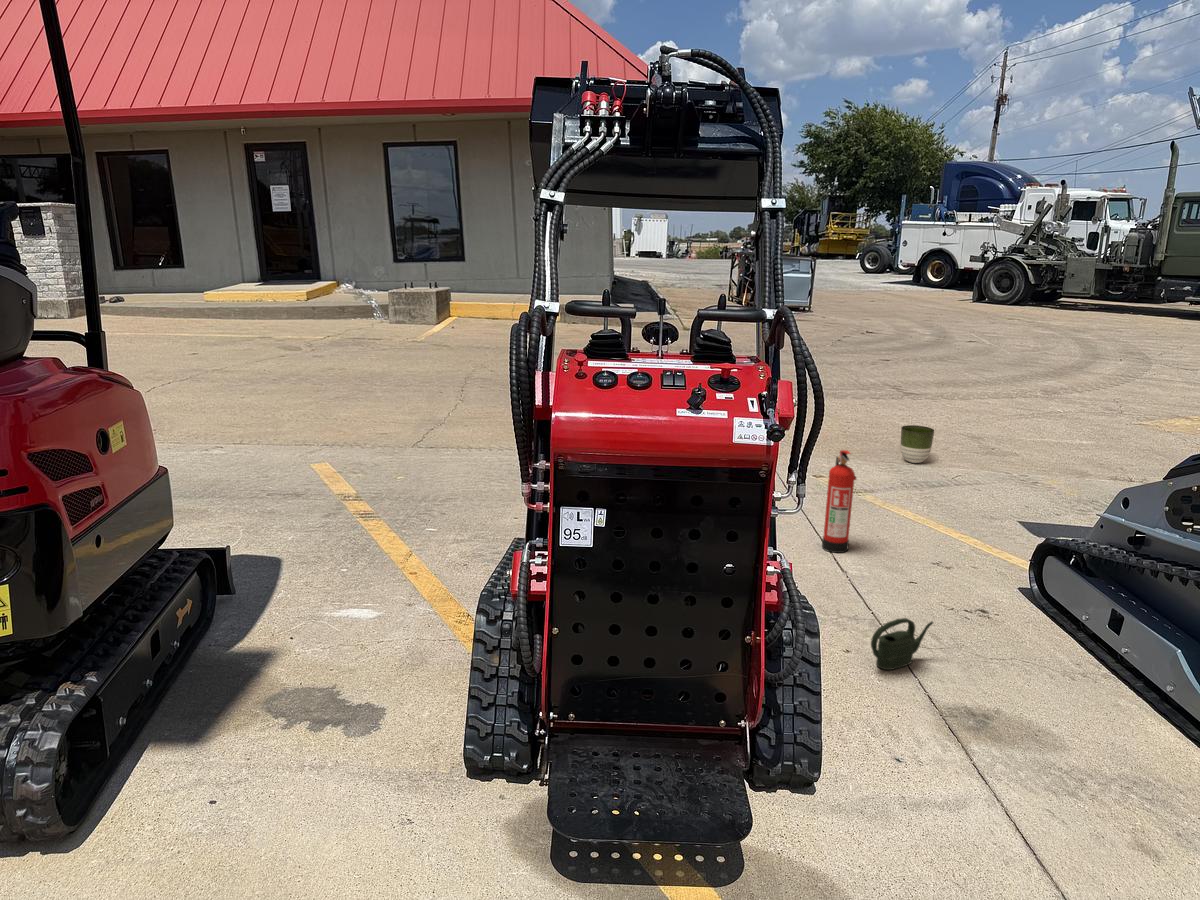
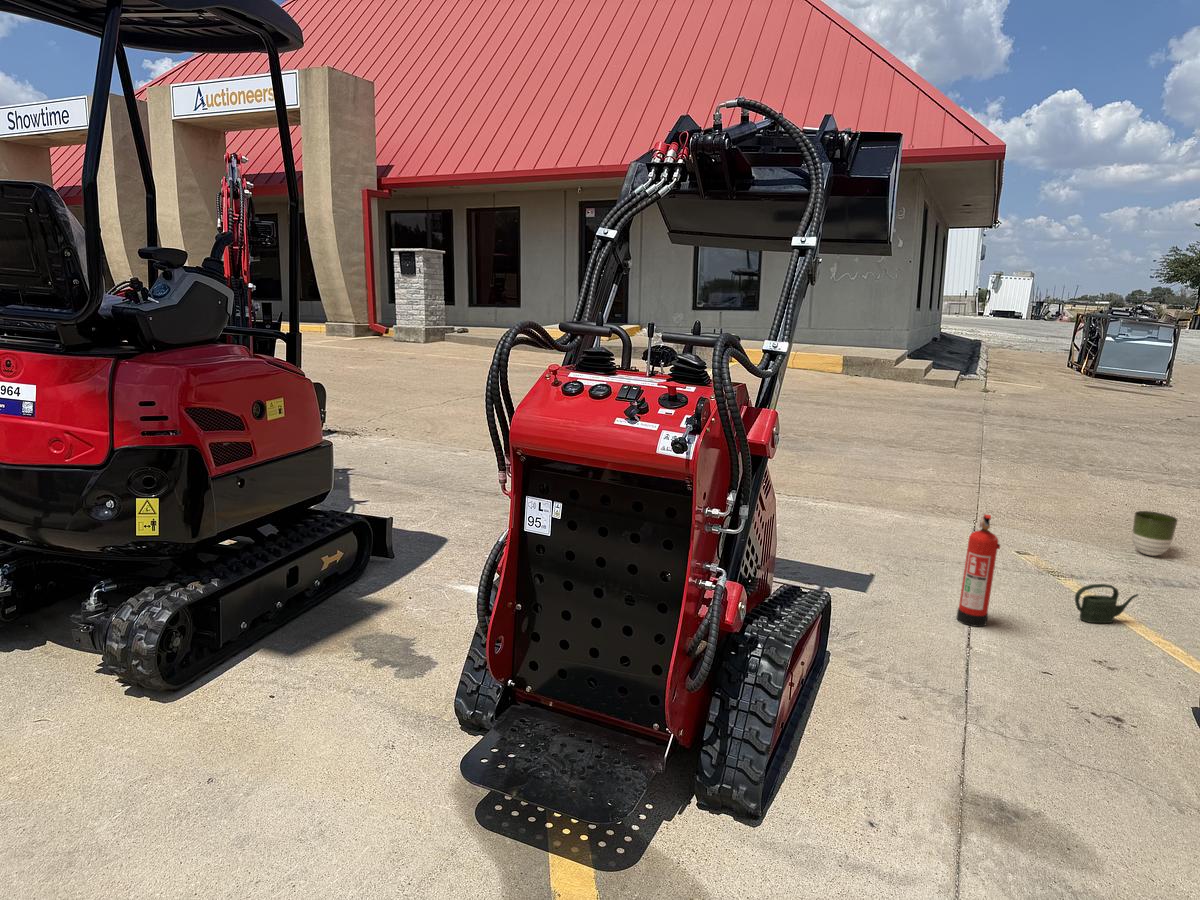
watering can: present [871,618,933,670] -> present [1075,584,1138,623]

